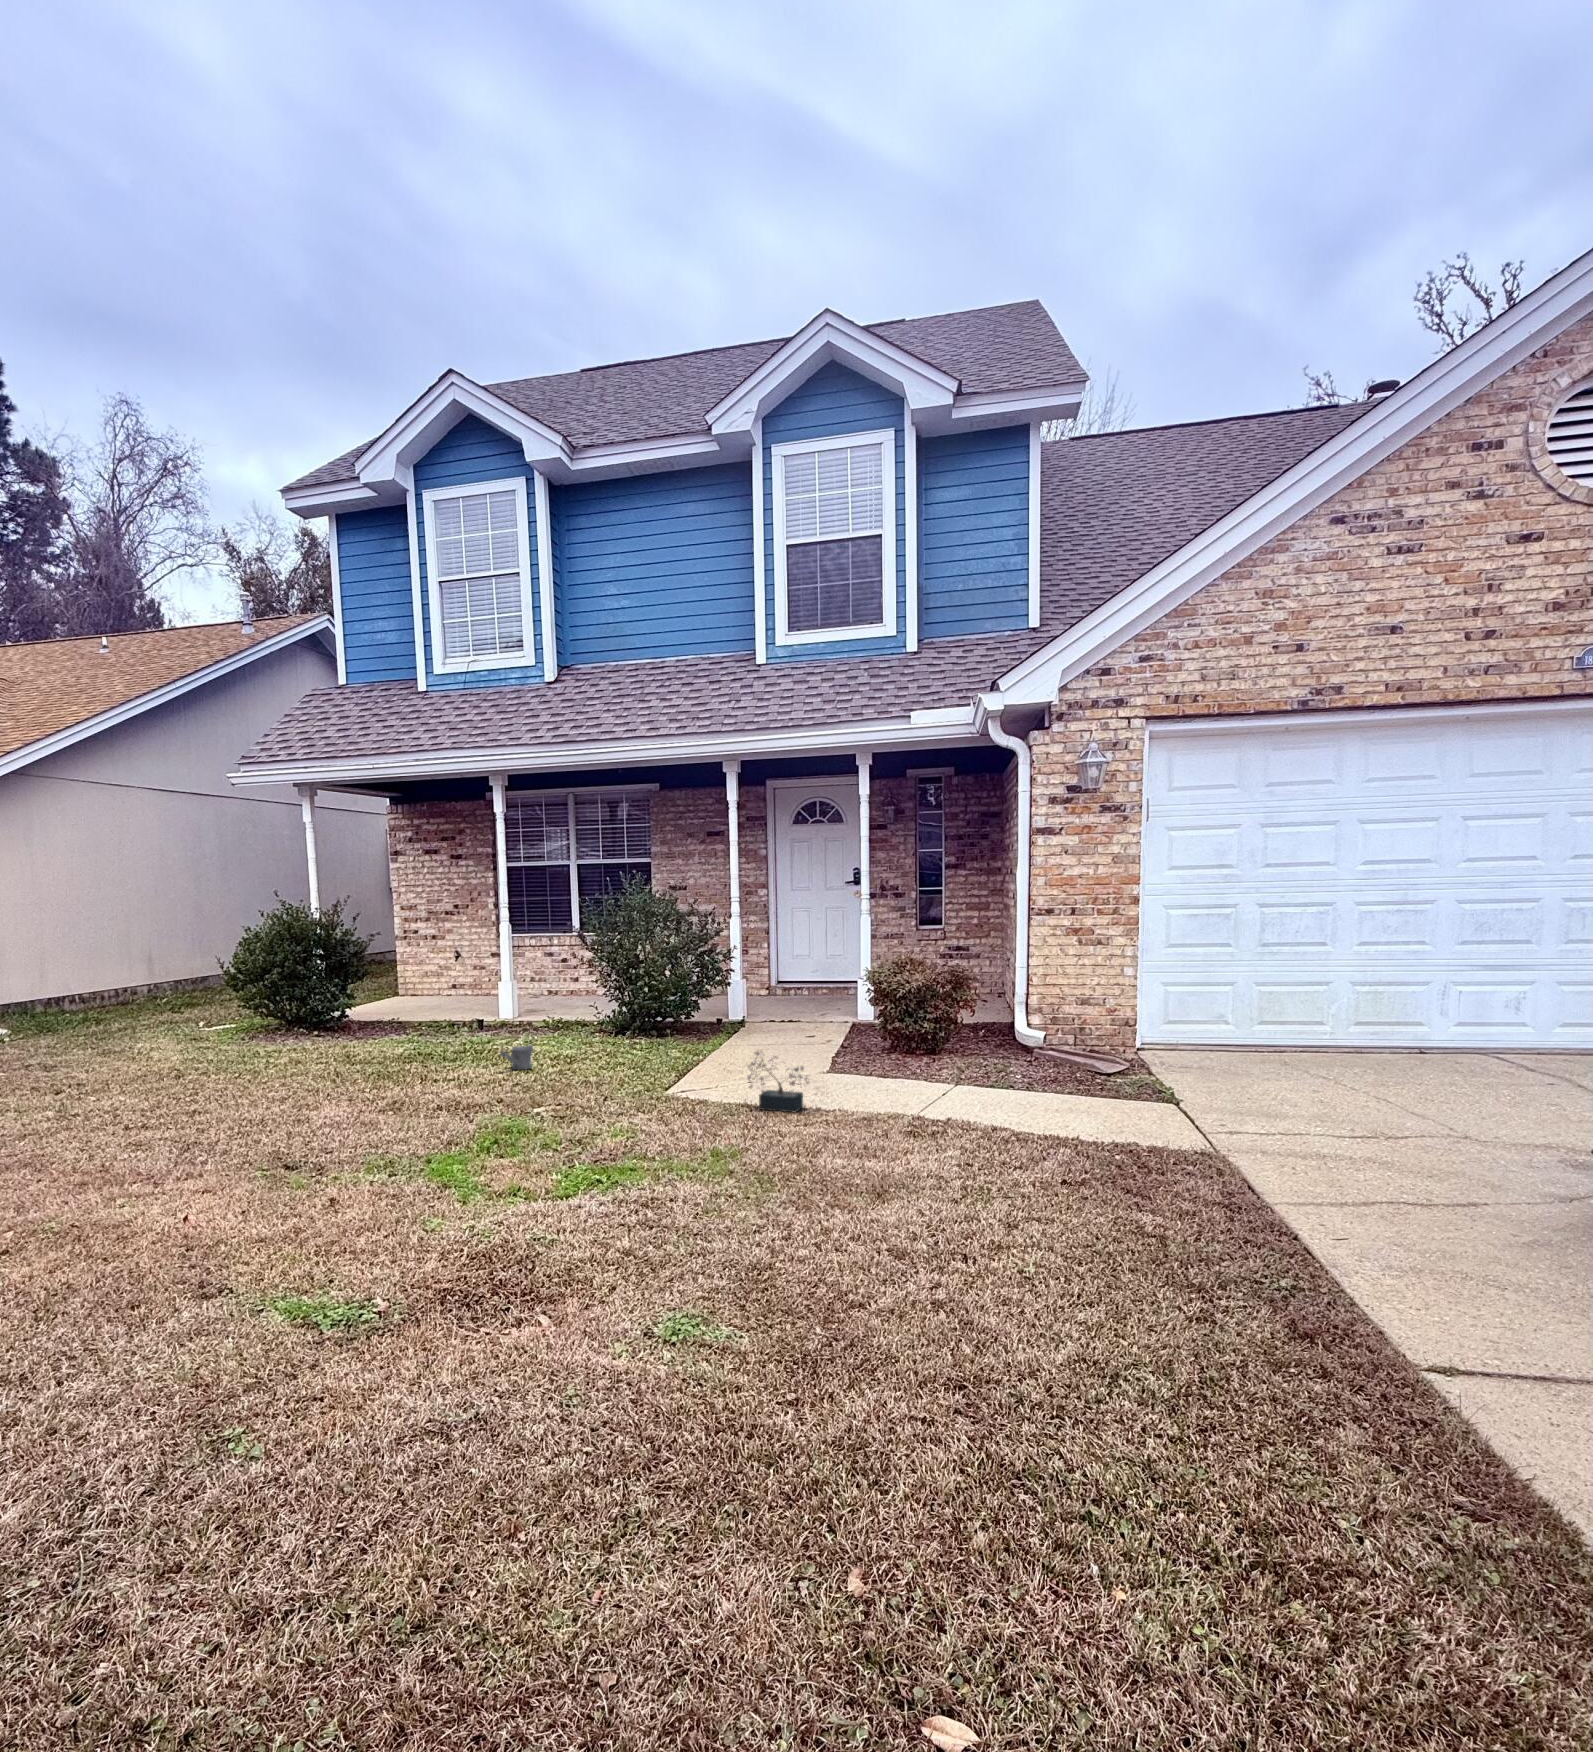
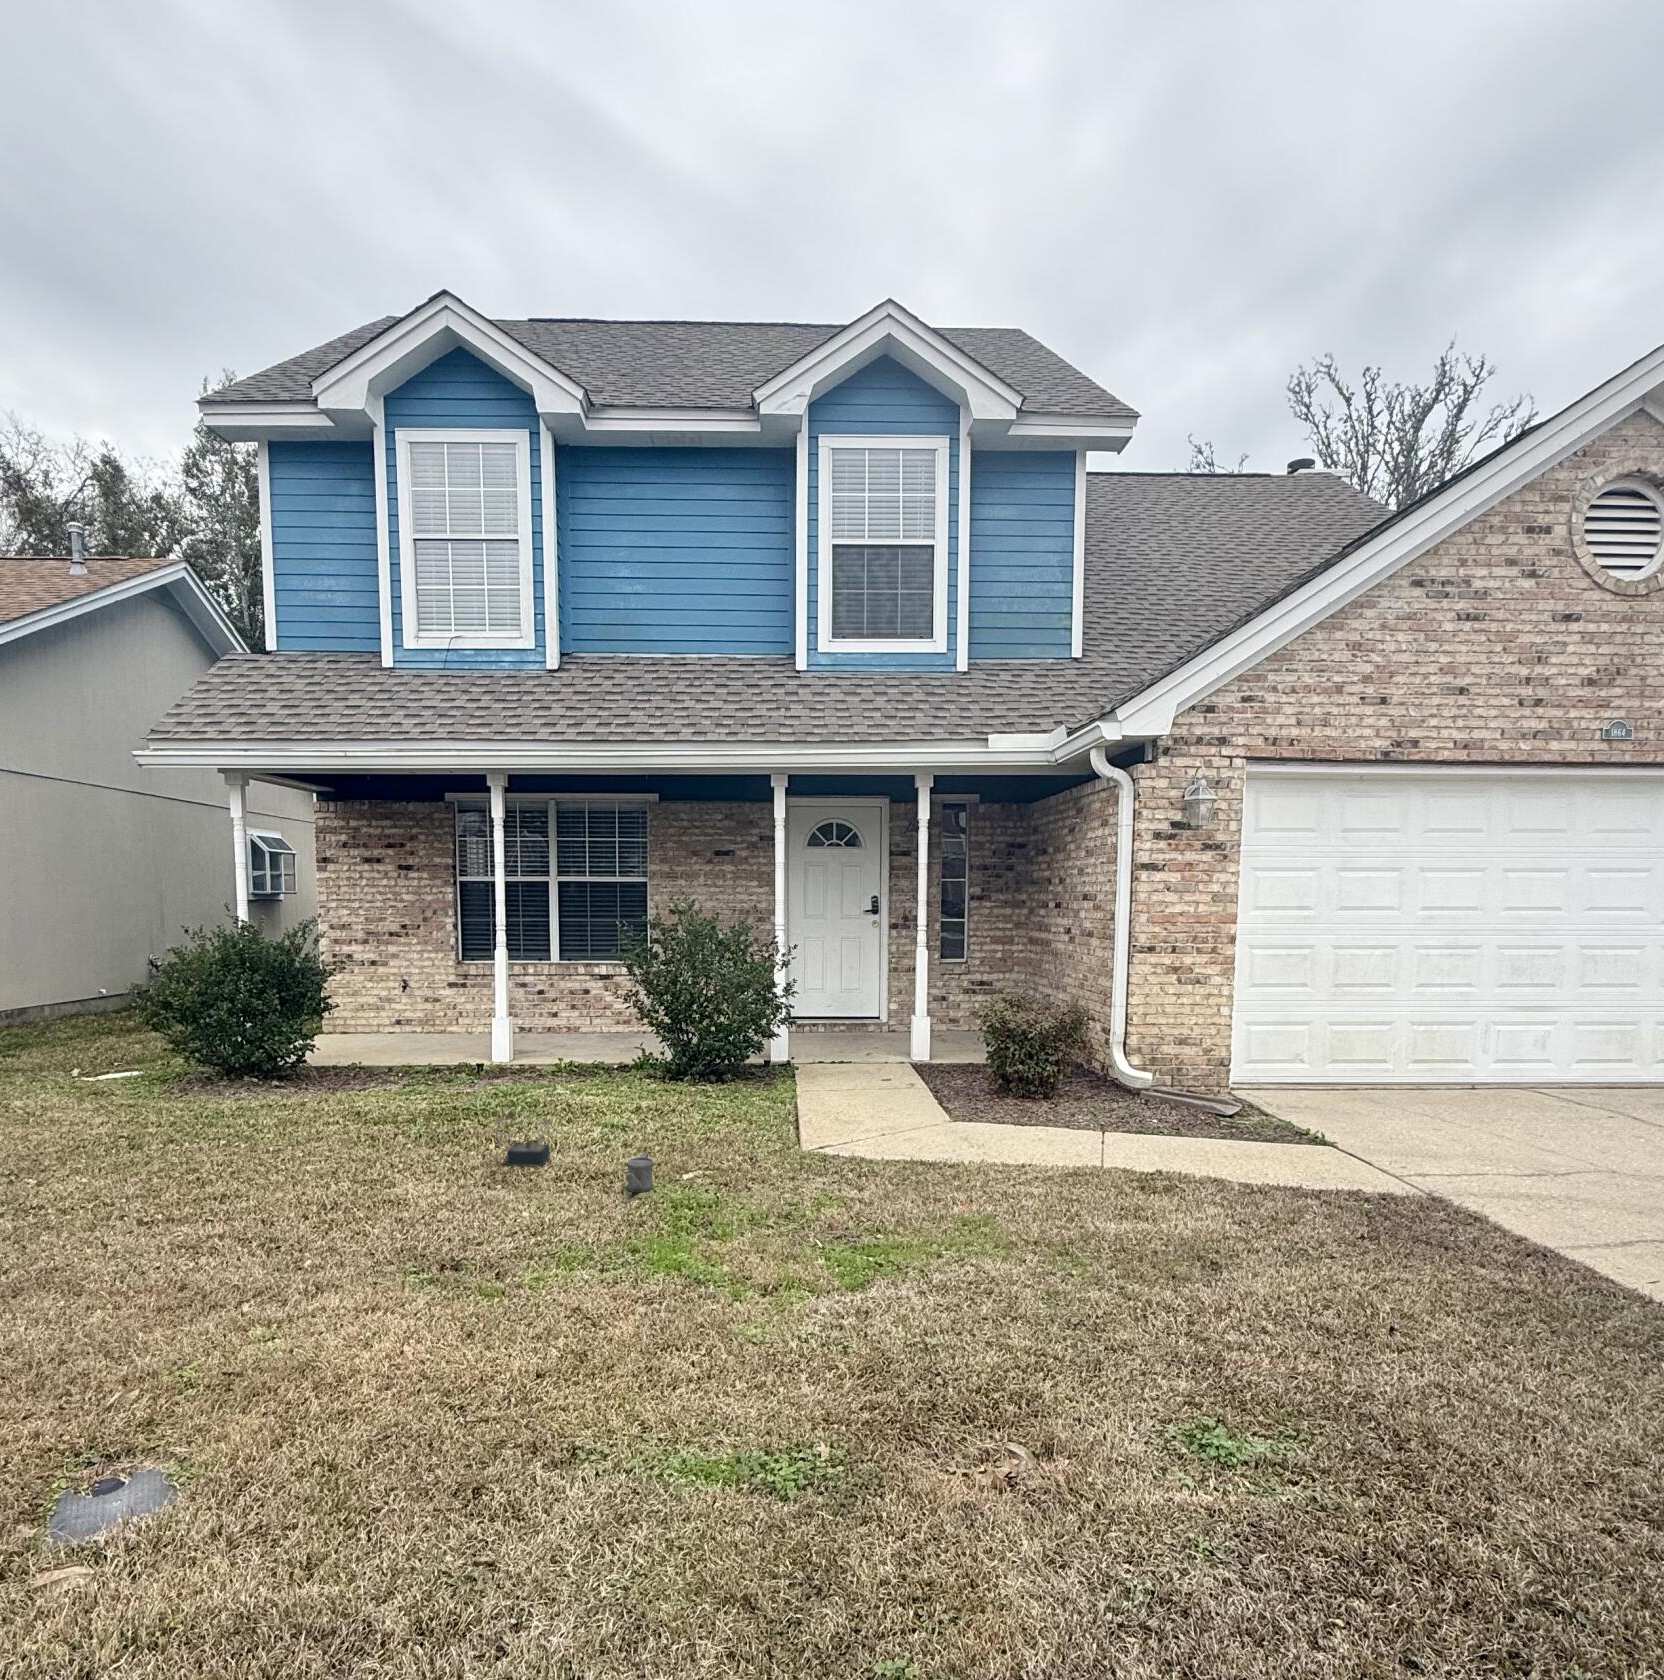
decorative plant: present [748,1052,809,1112] -> present [496,1107,556,1167]

